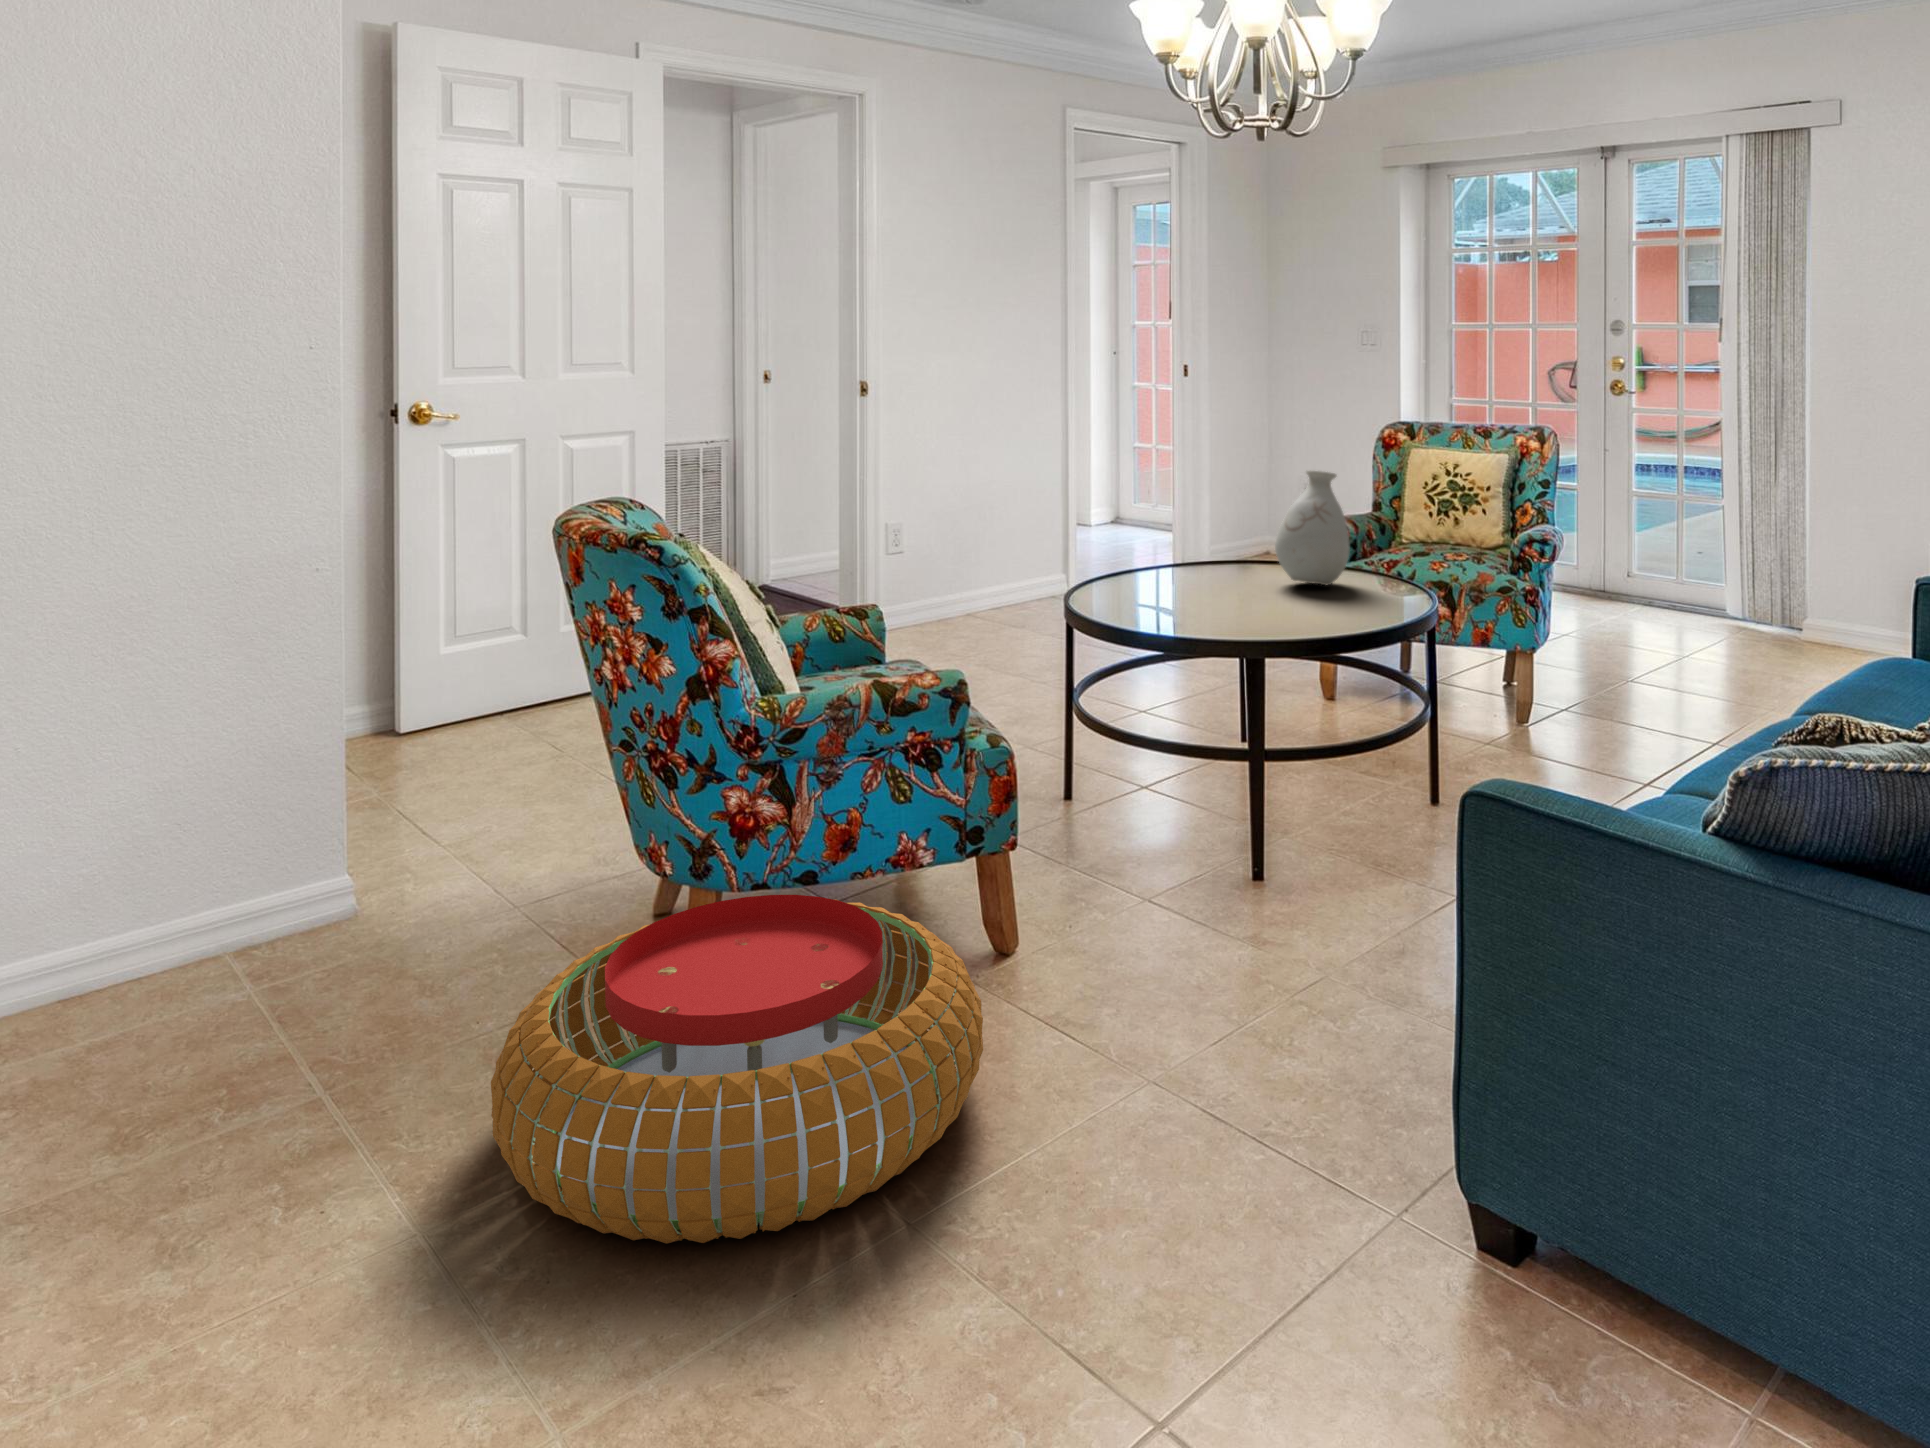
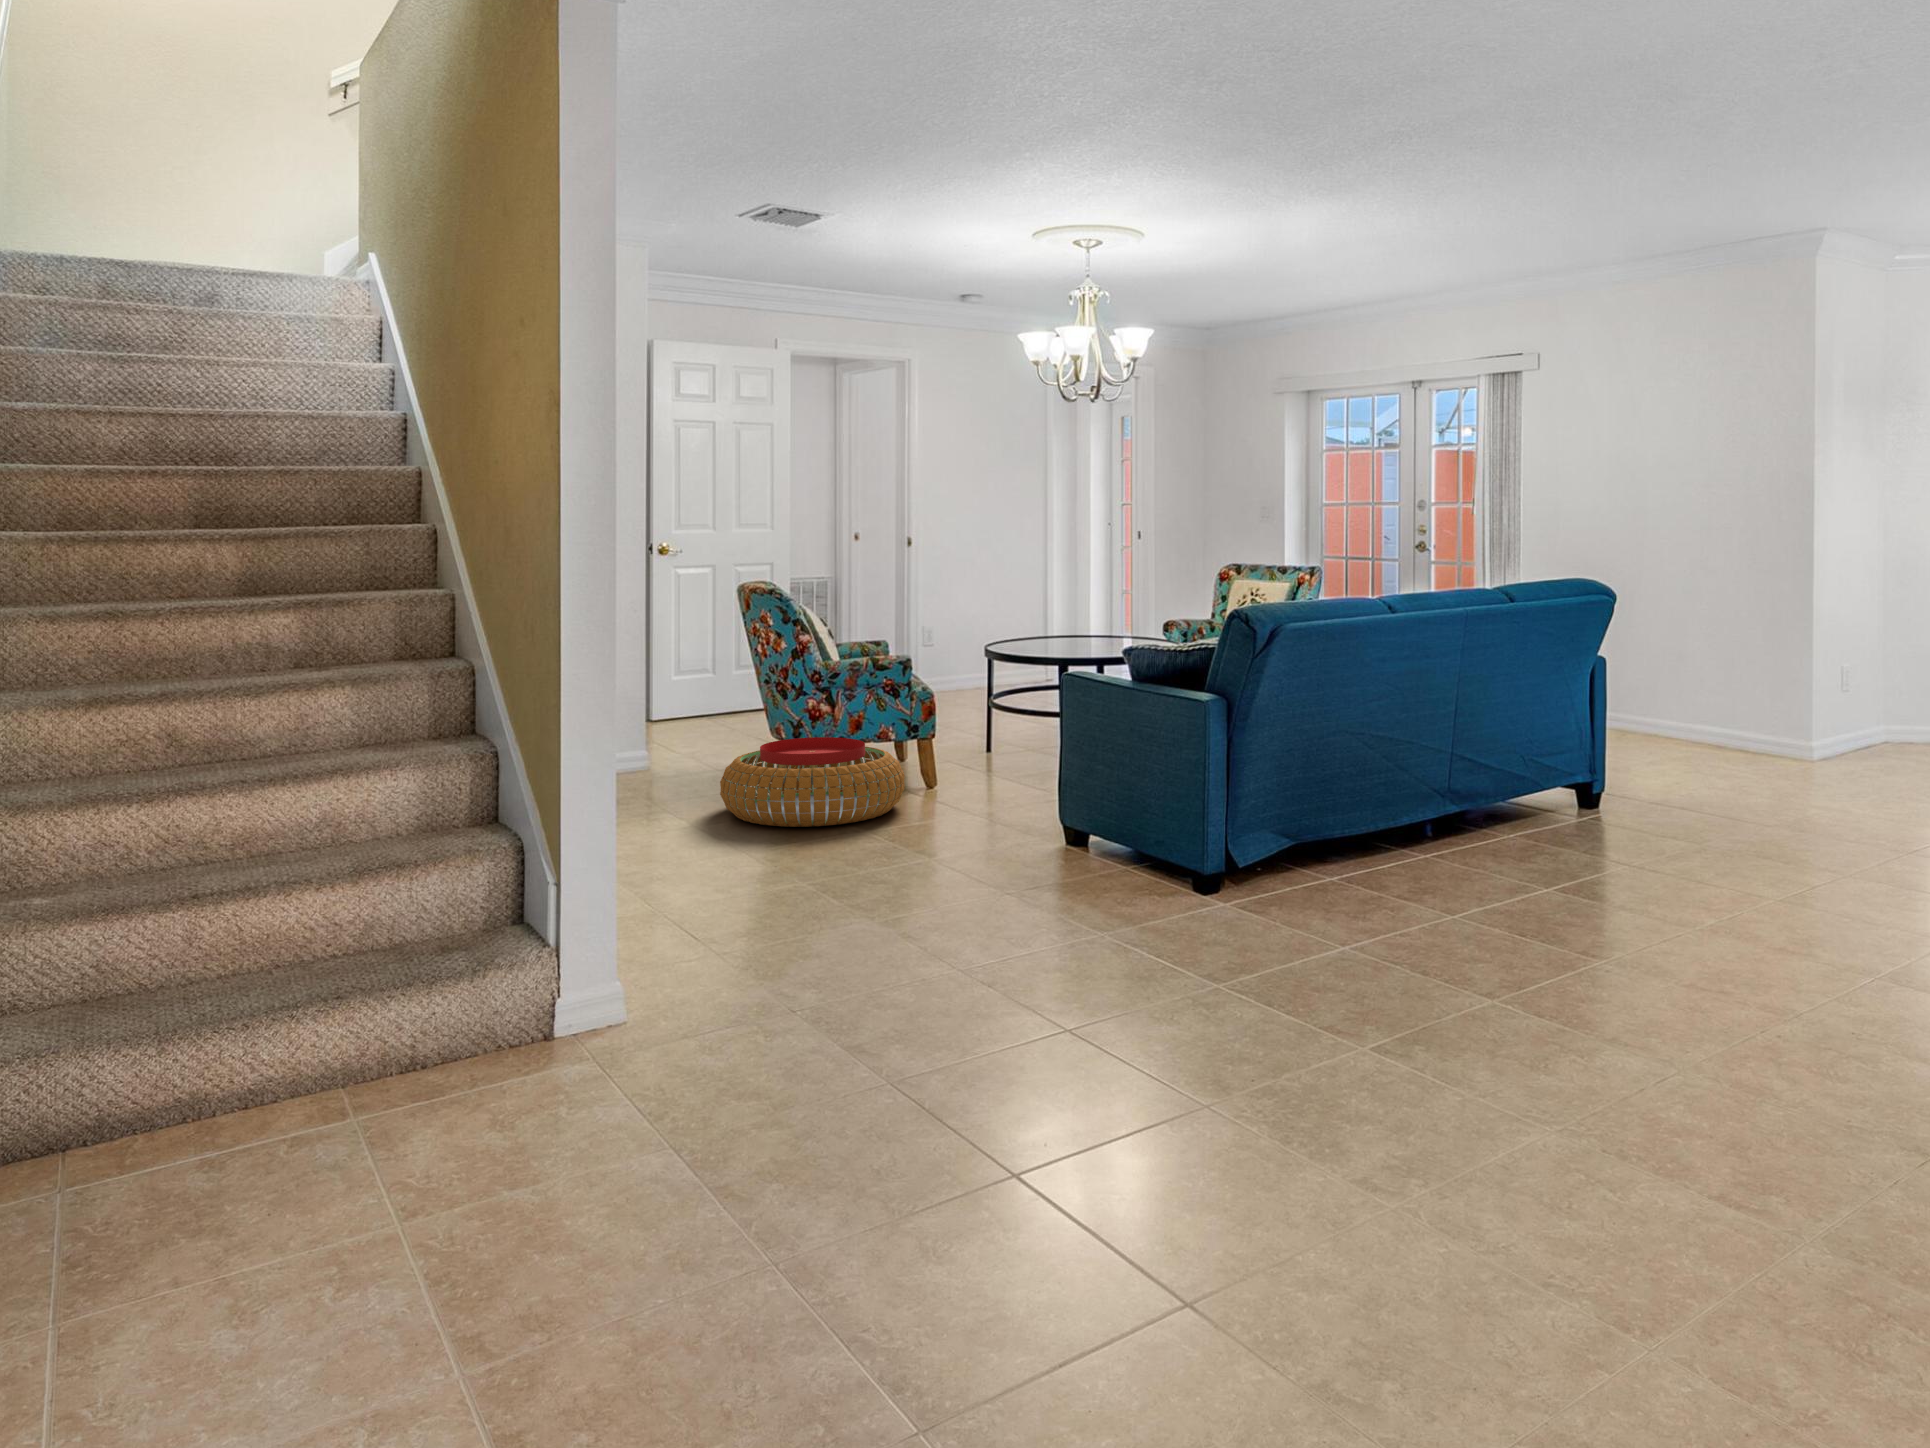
vase: present [1275,471,1350,585] -> none [1105,582,1146,644]

